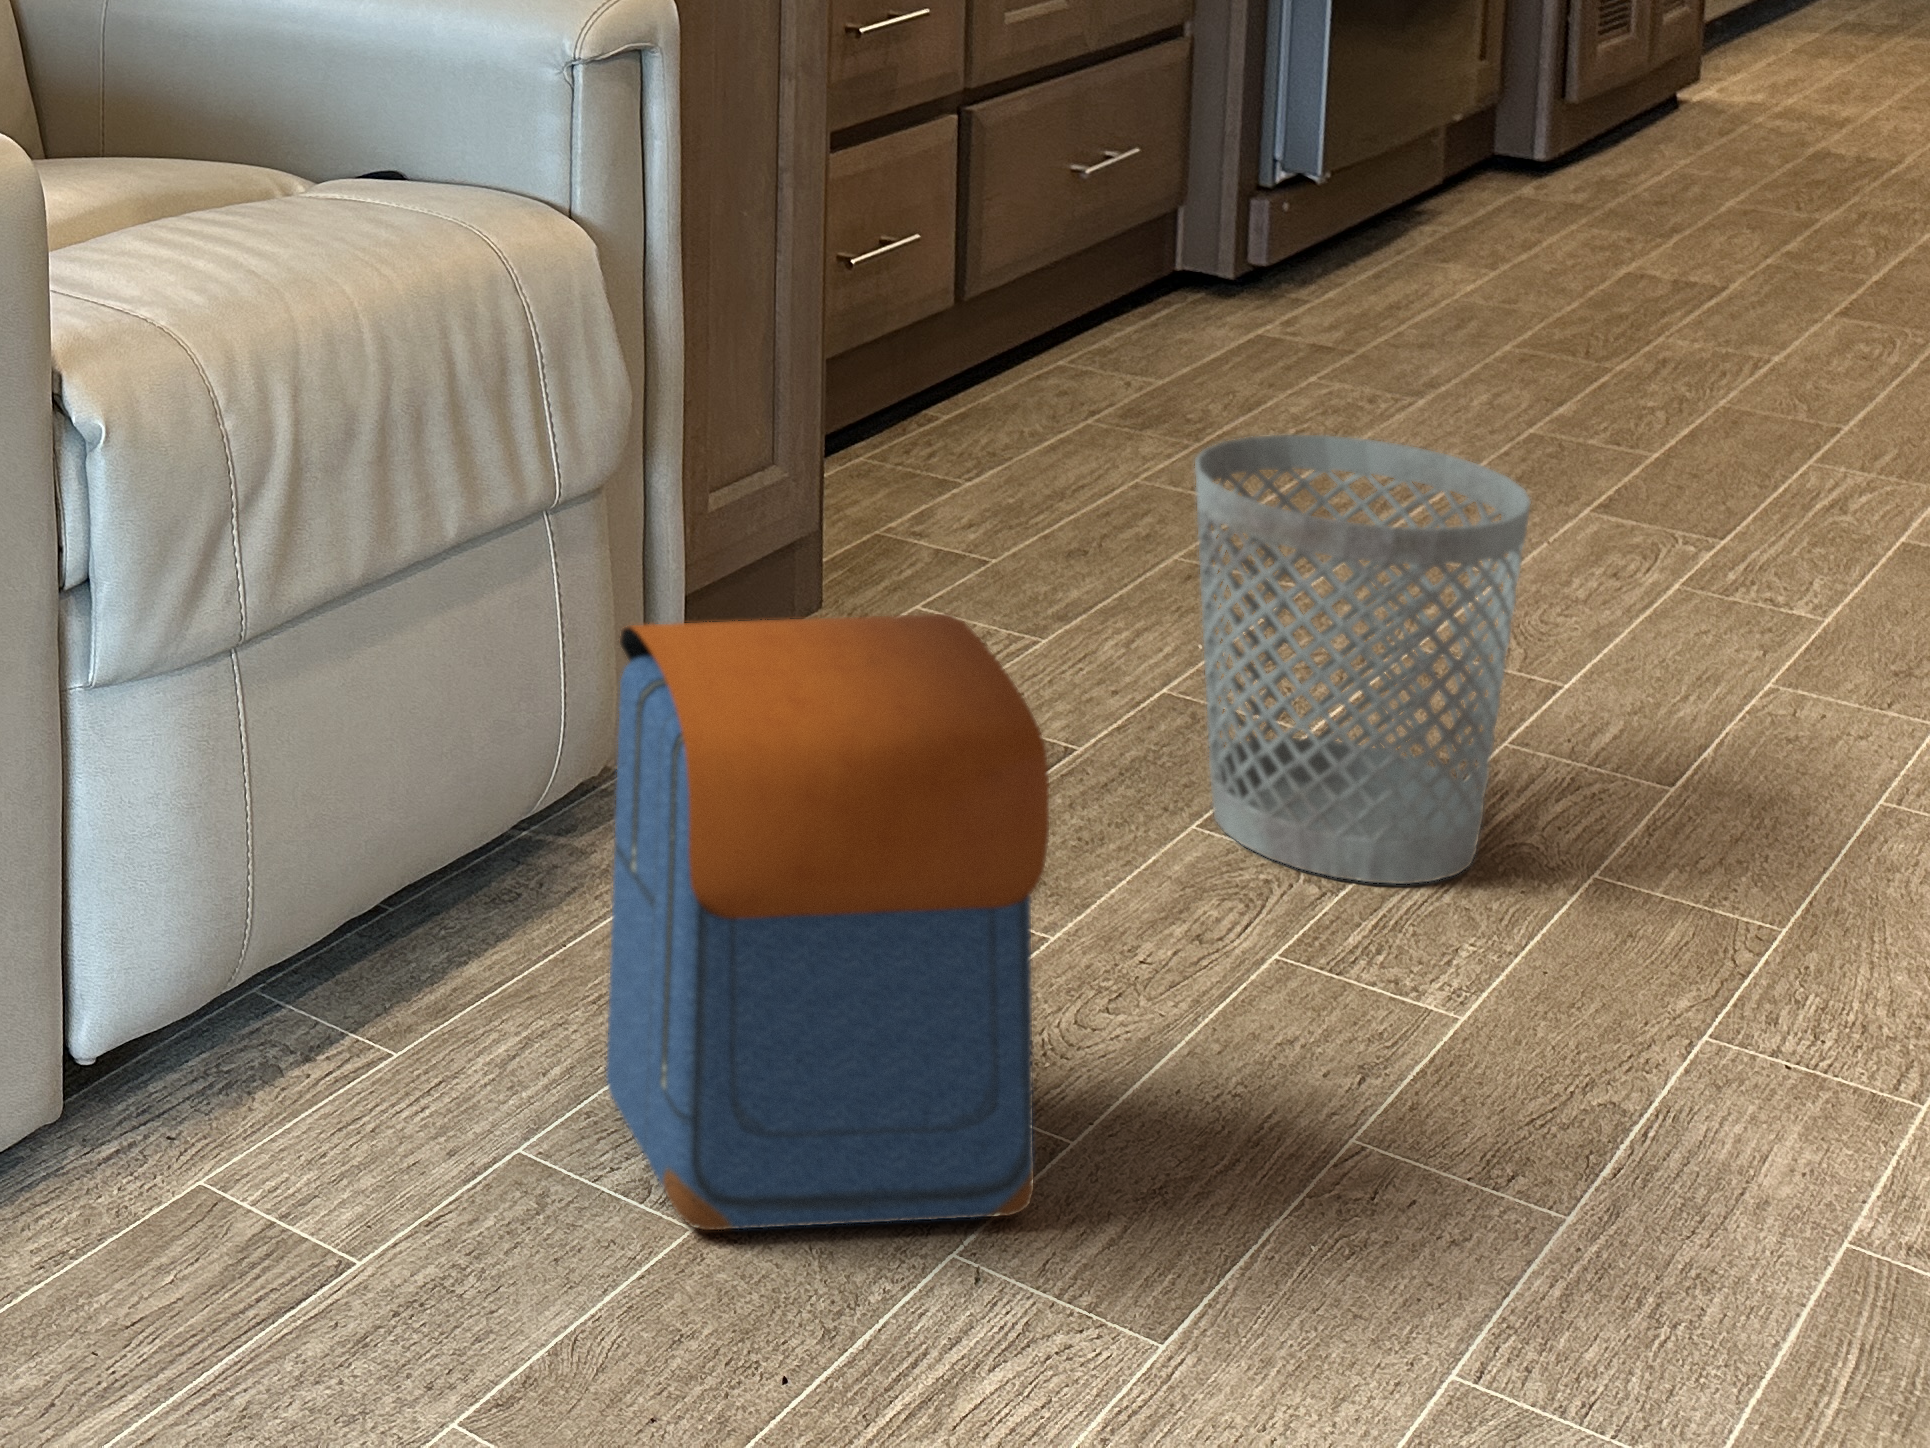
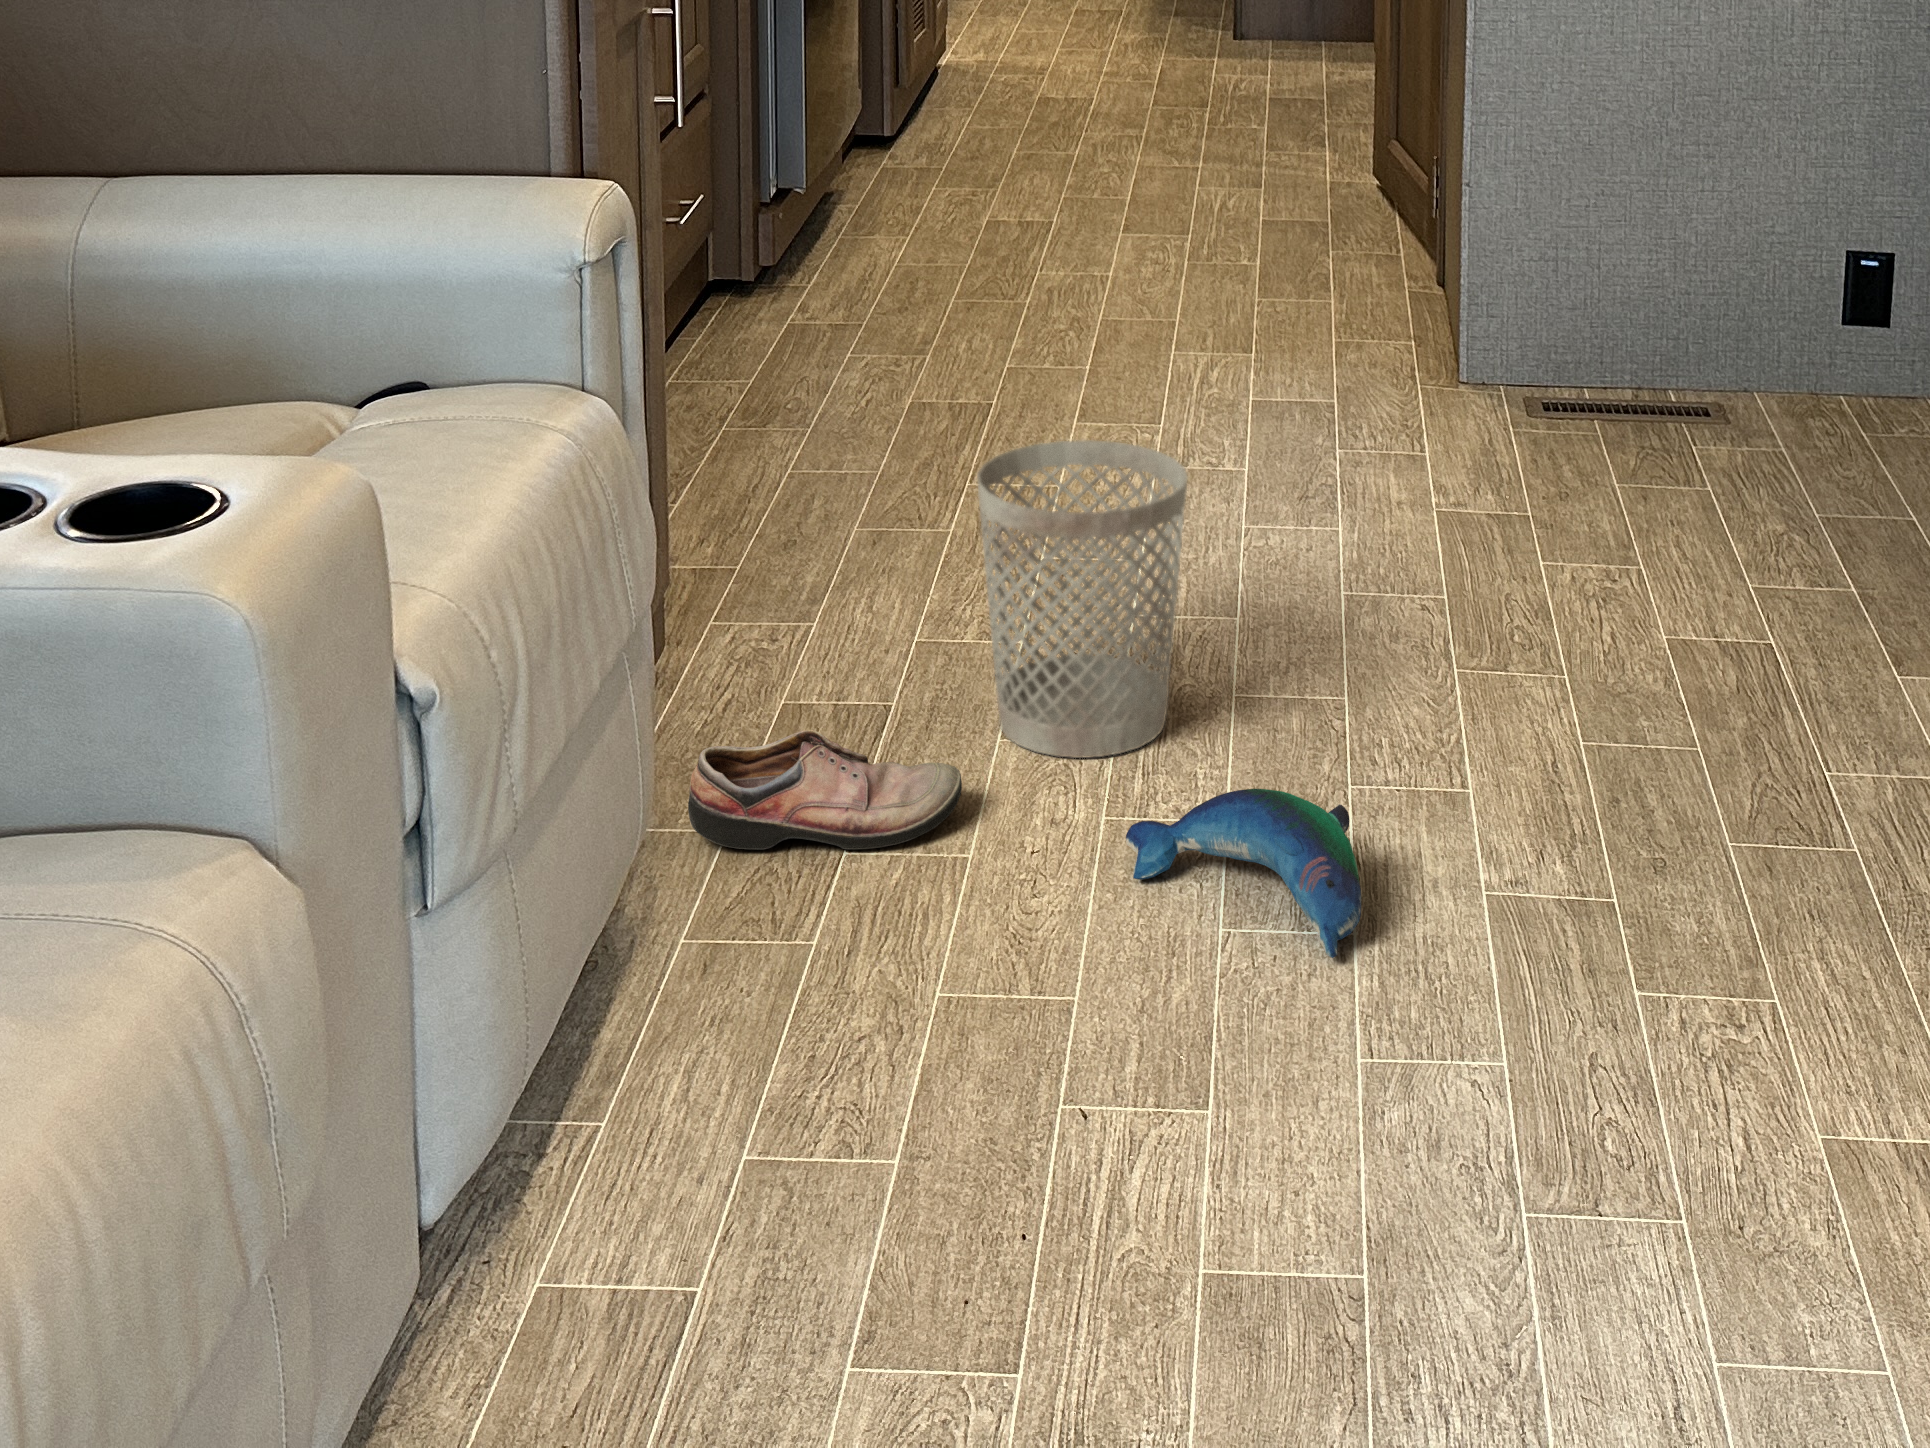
backpack: present [606,614,1049,1230] -> none [768,660,1086,1161]
shoe: none [712,700,1089,888] -> present [688,730,962,849]
plush toy: none [1273,954,1641,1232] -> present [1126,789,1361,958]

